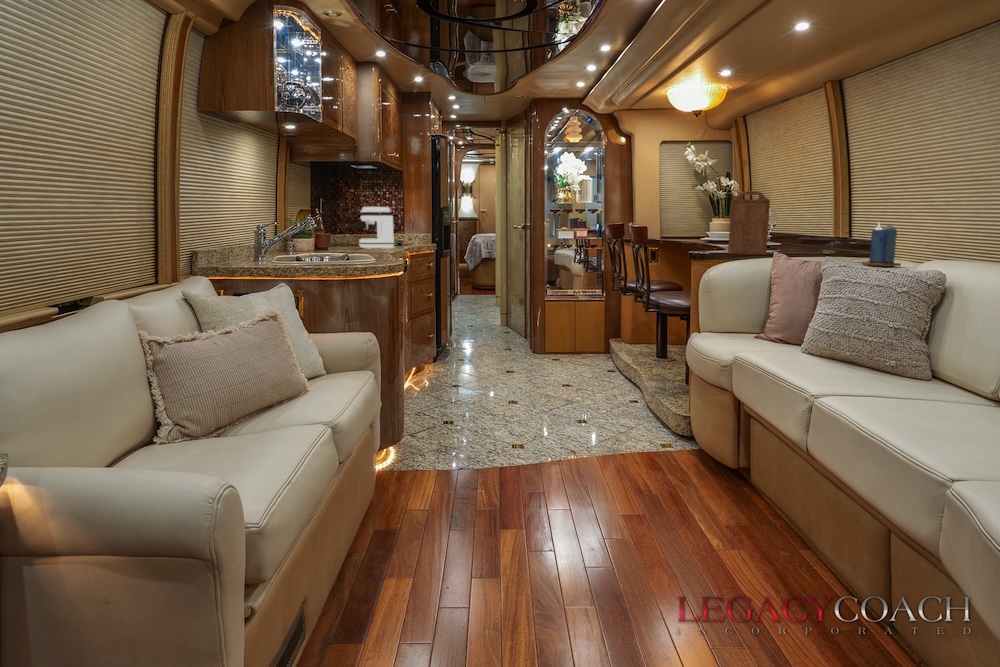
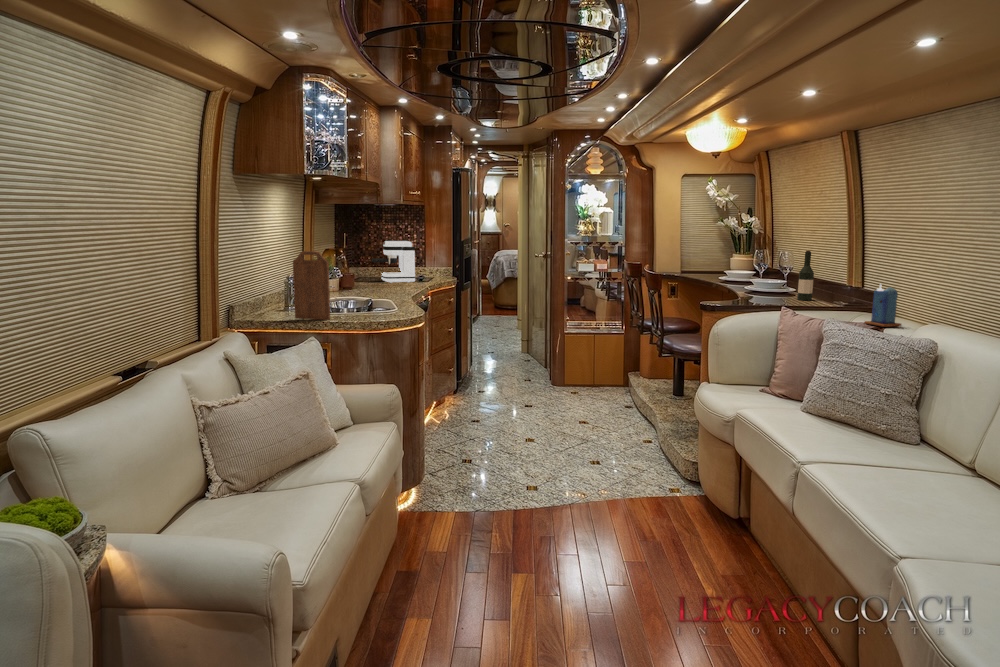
cutting board: present [728,191,770,255] -> present [293,251,330,320]
wine bottle: none [784,202,801,253] -> present [797,251,814,300]

